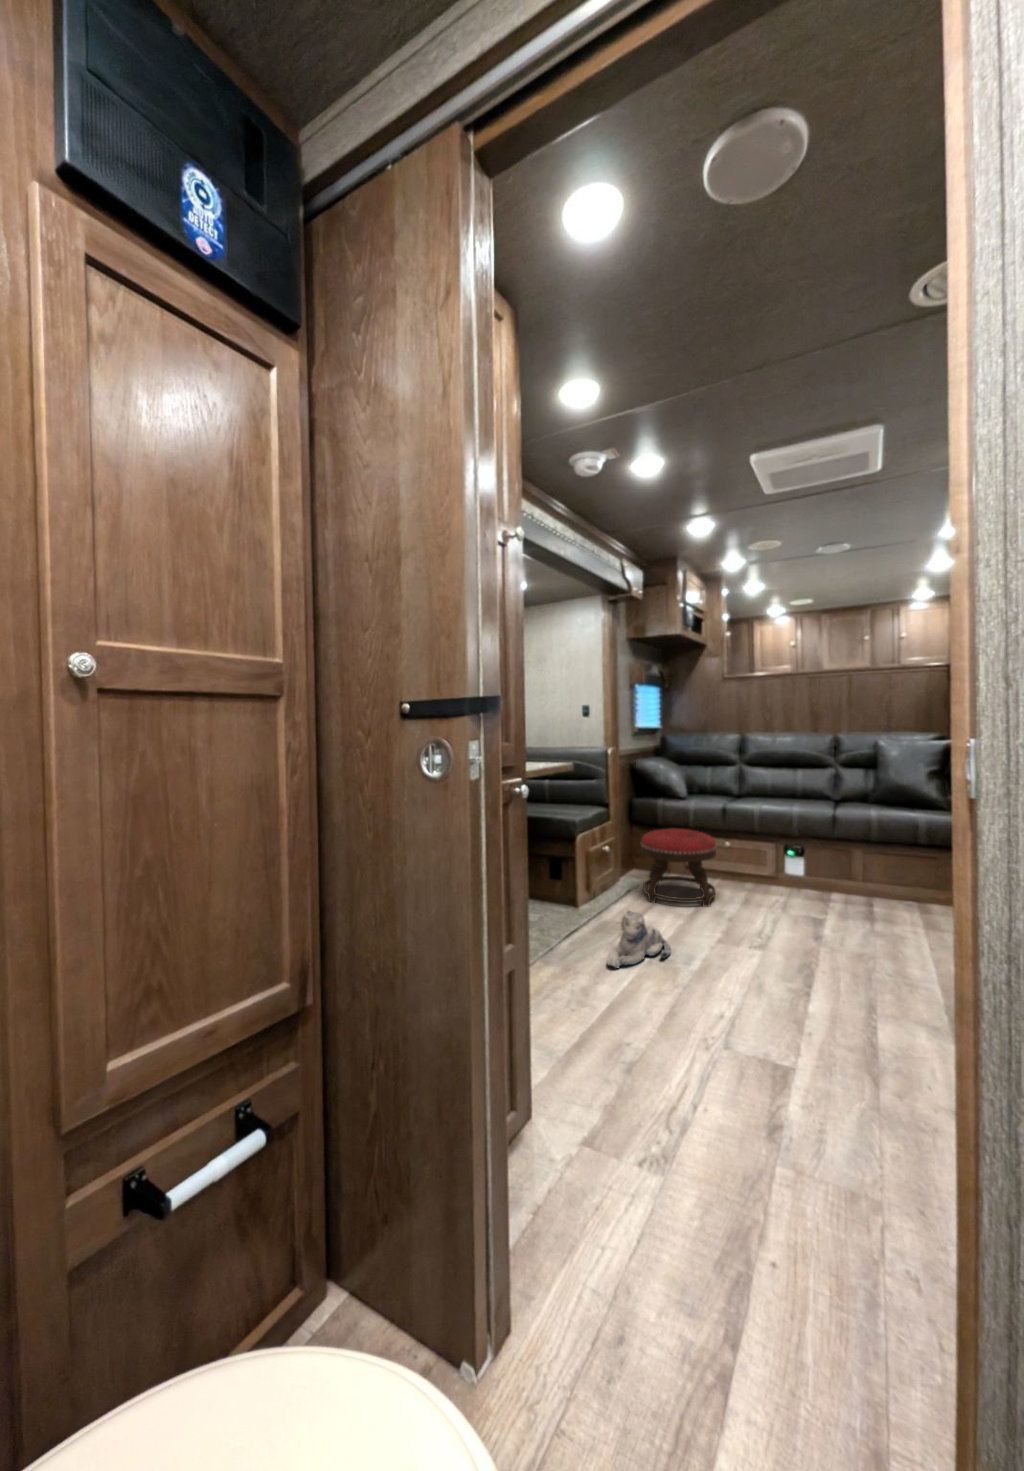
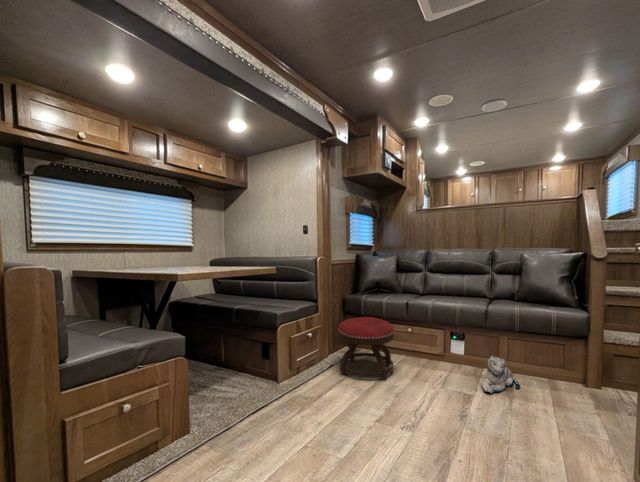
plush toy: present [607,911,671,968] -> present [481,356,520,393]

